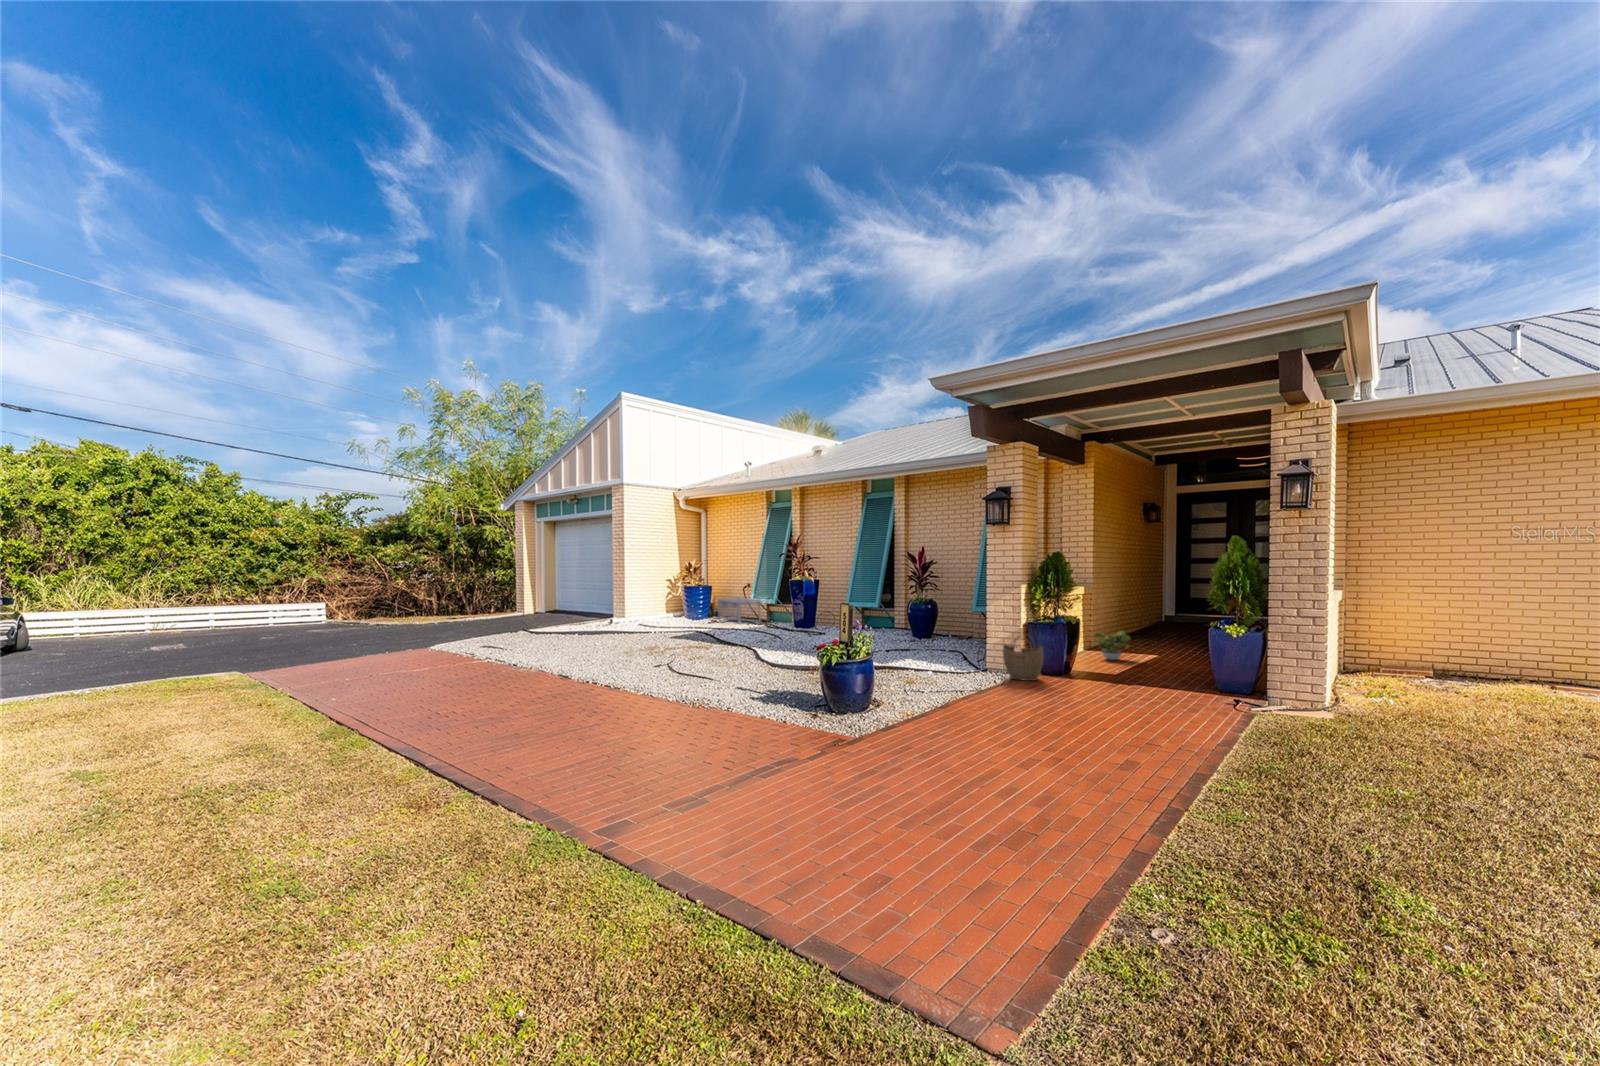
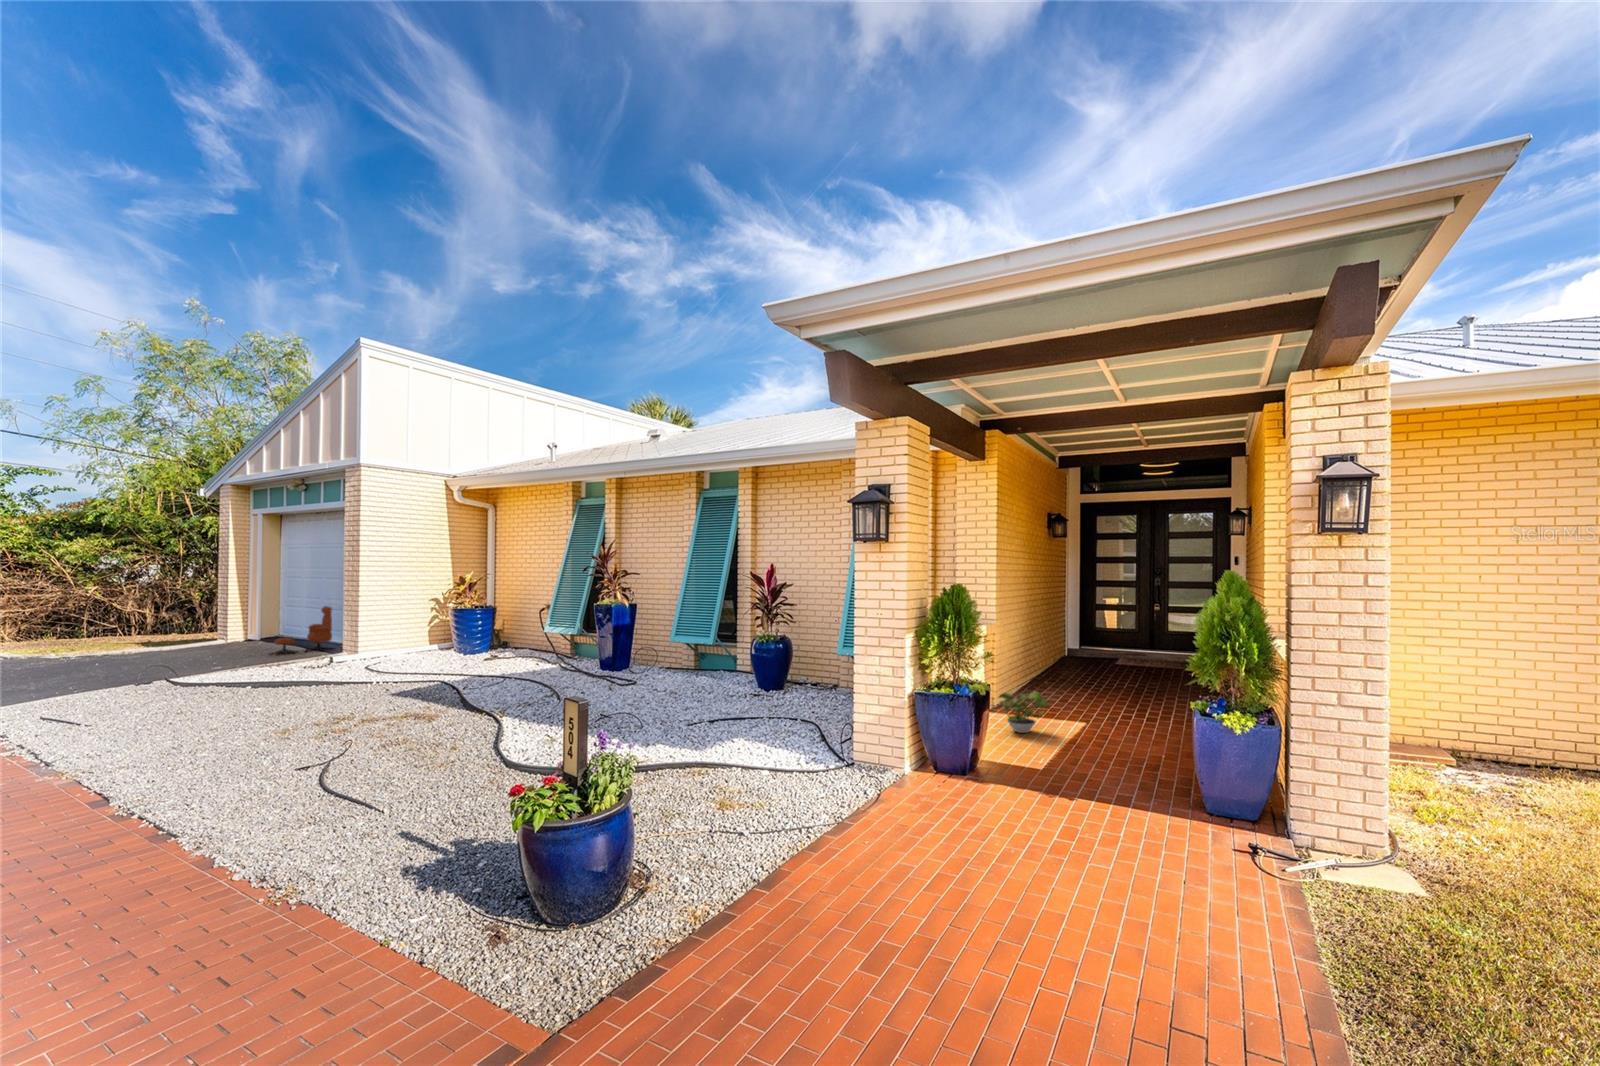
lounge chair: none [563,586,601,619] -> present [274,606,332,654]
storage bench: present [717,597,762,624] -> none [500,624,563,664]
woven basket: present [1003,636,1044,681] -> none [875,711,936,790]

